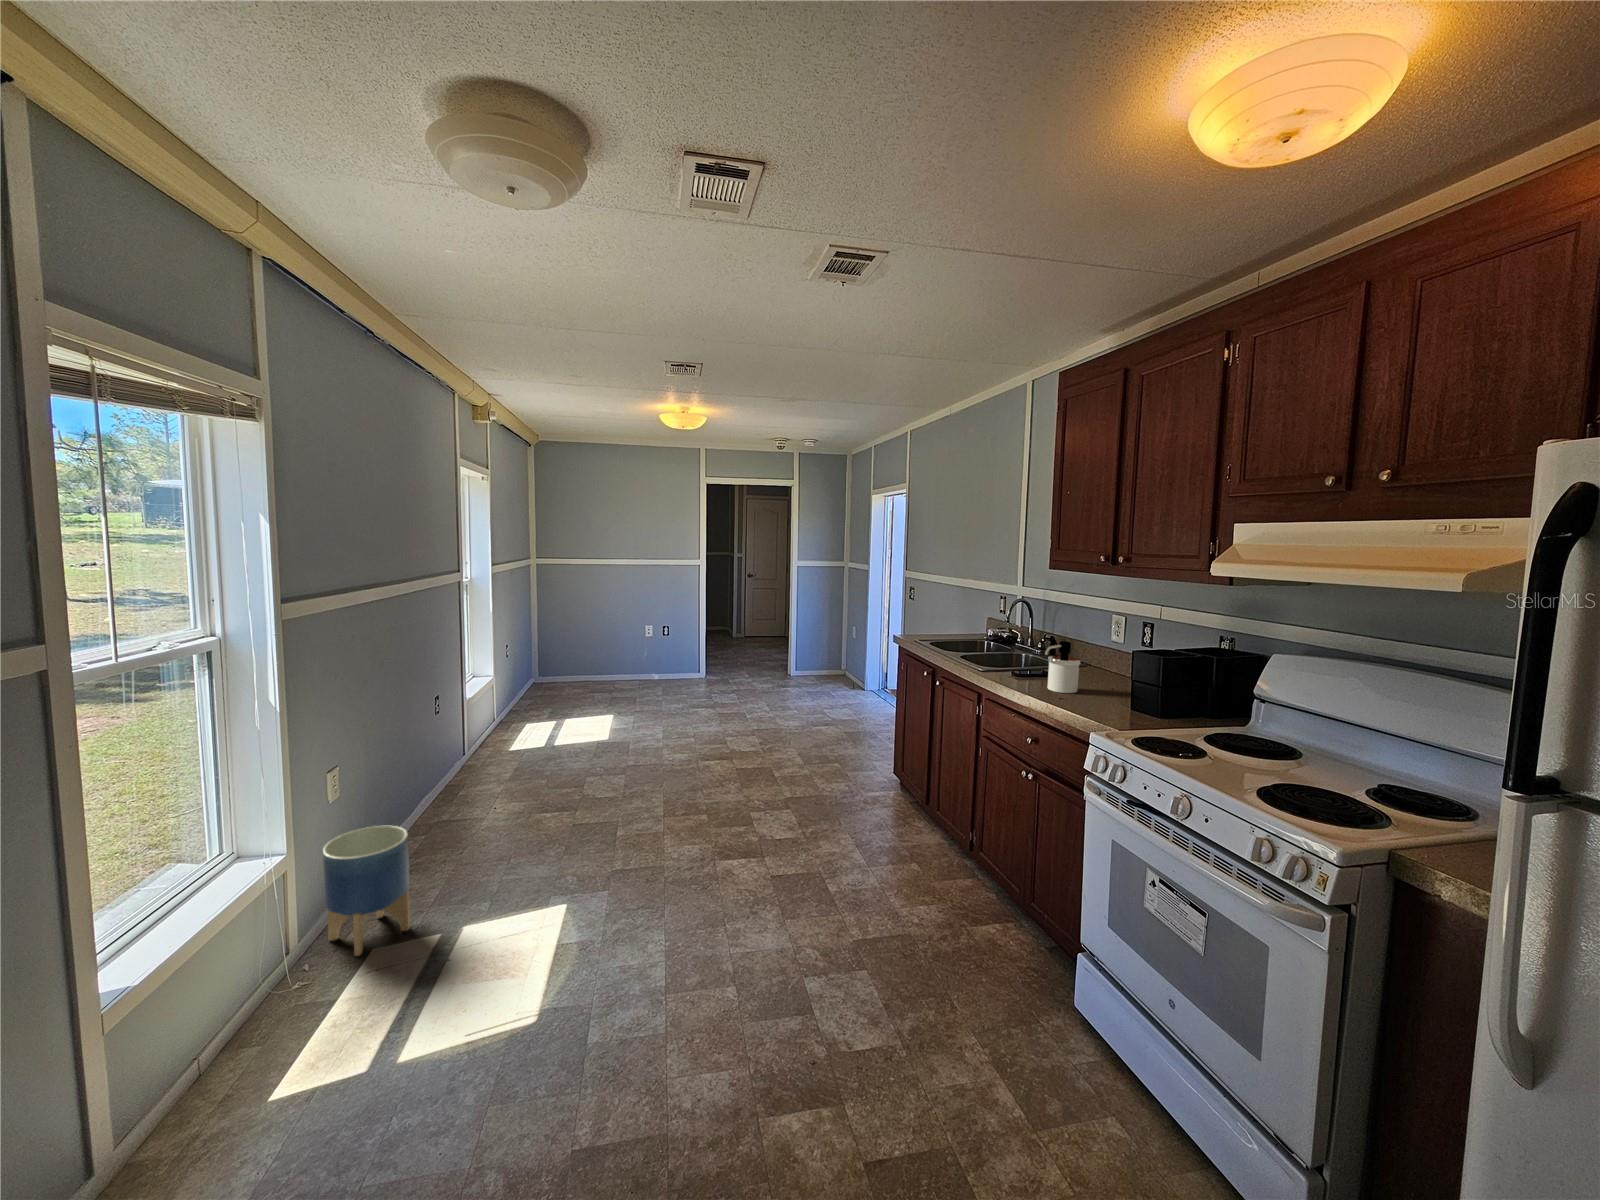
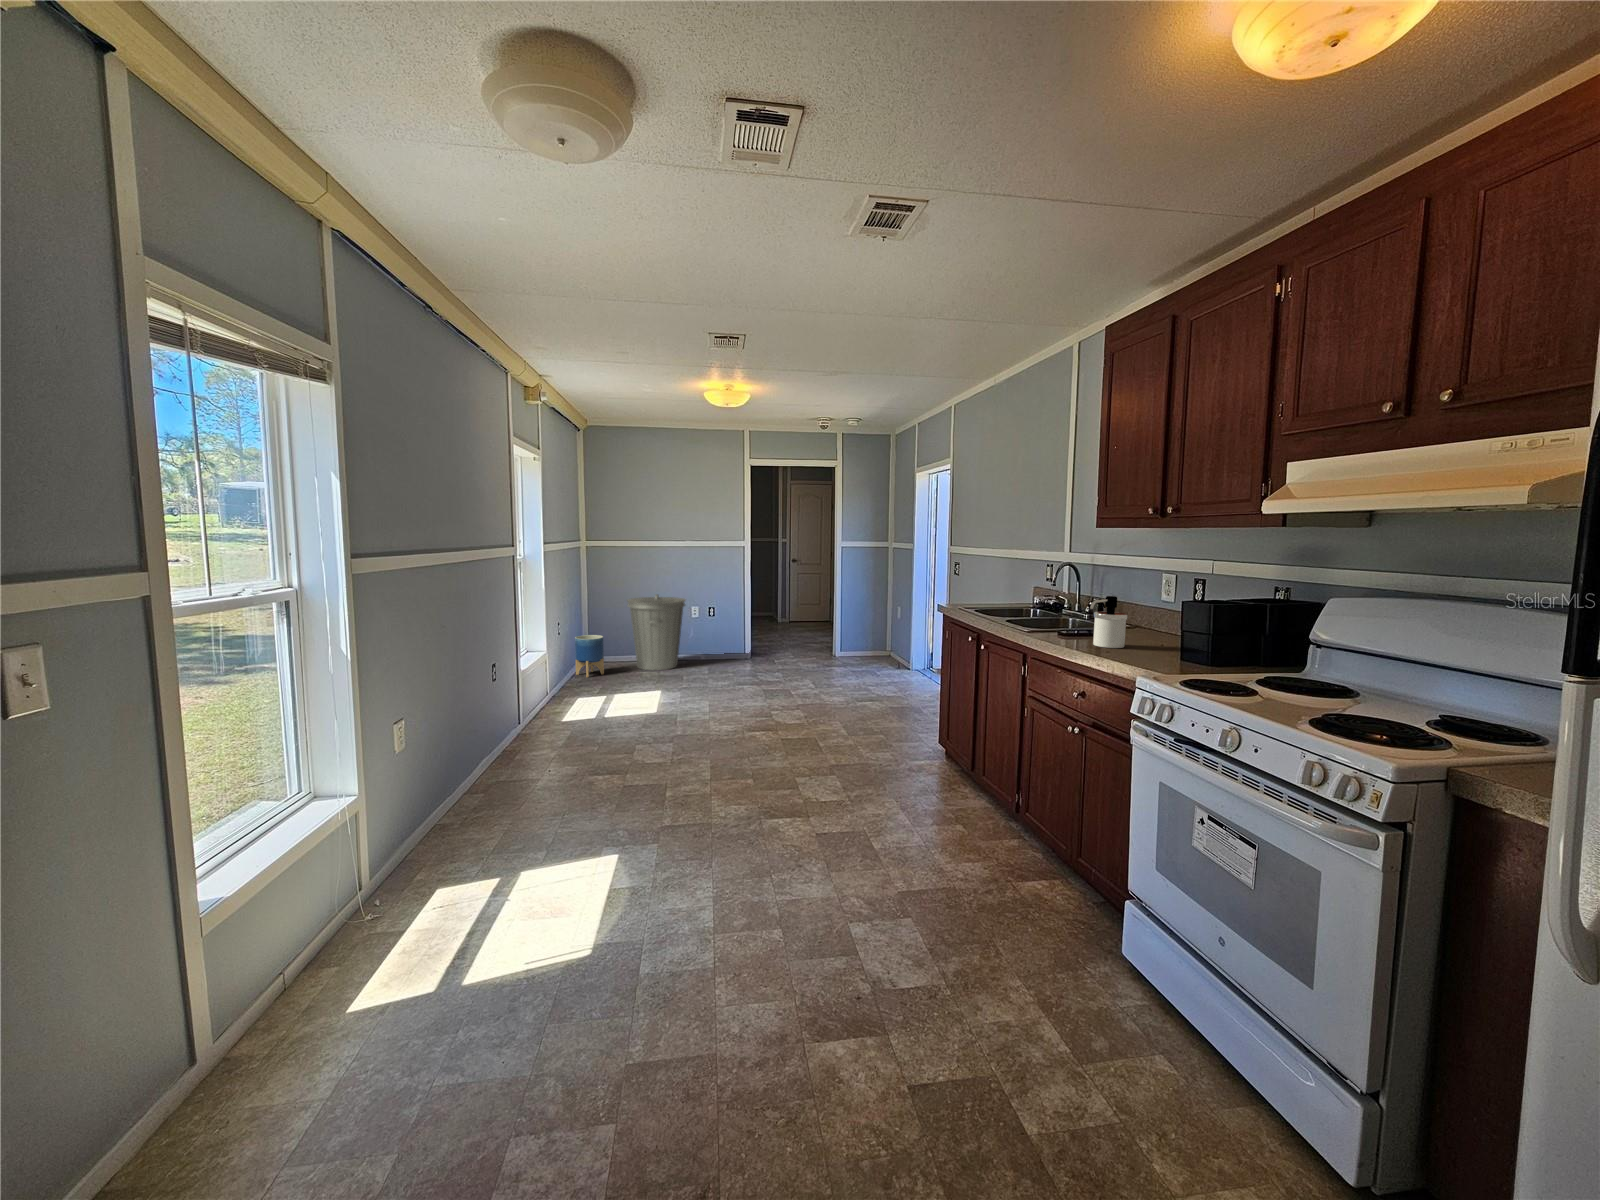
trash can: none [581,613,643,691] -> present [627,594,686,670]
planter: present [323,826,410,956] -> present [575,635,604,677]

